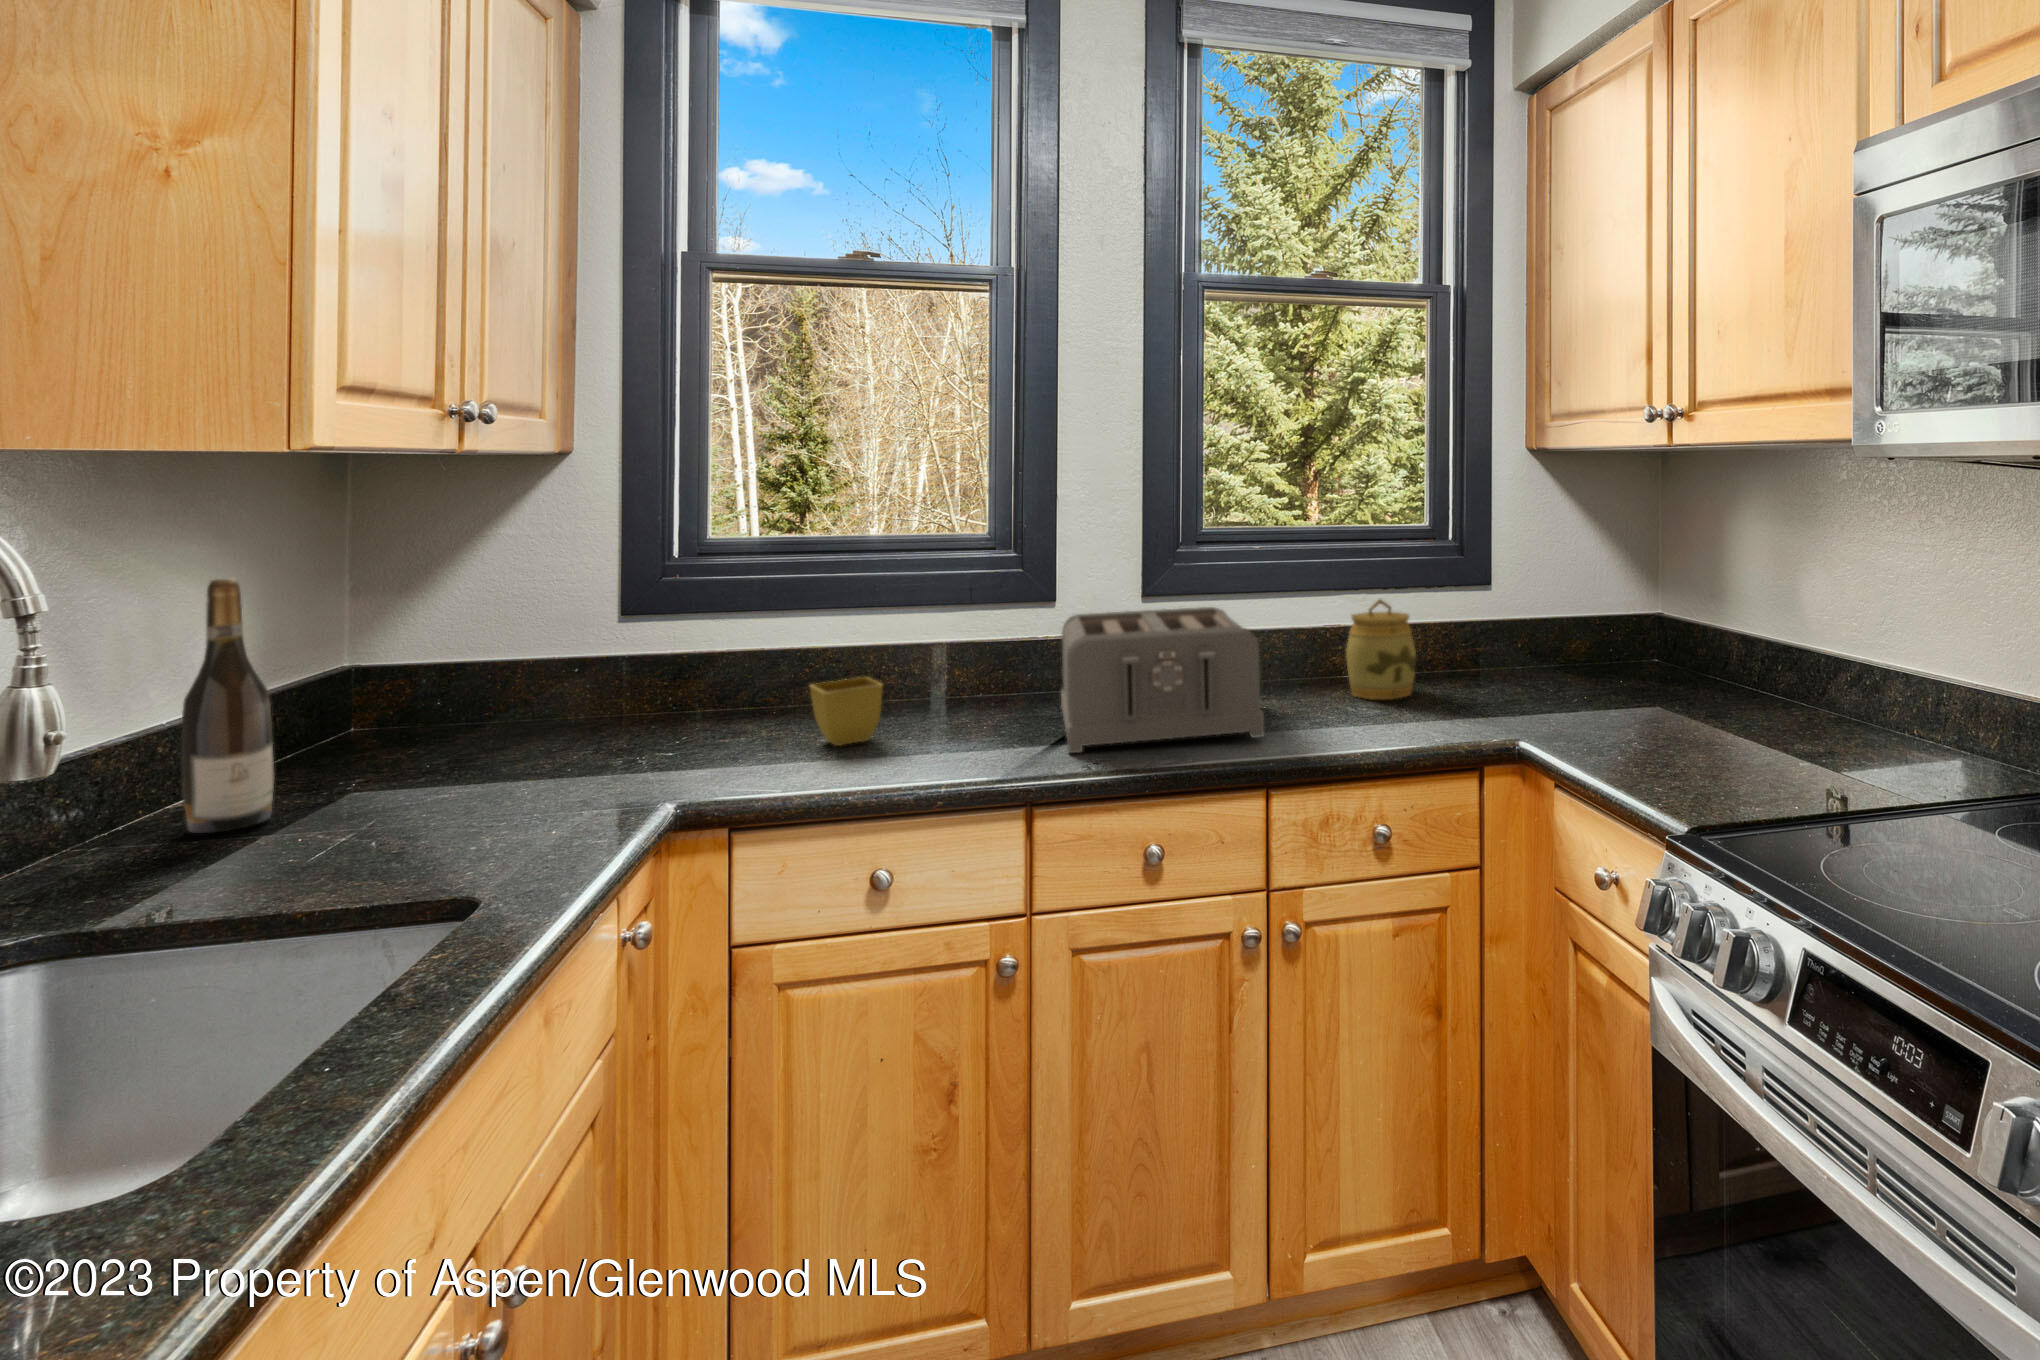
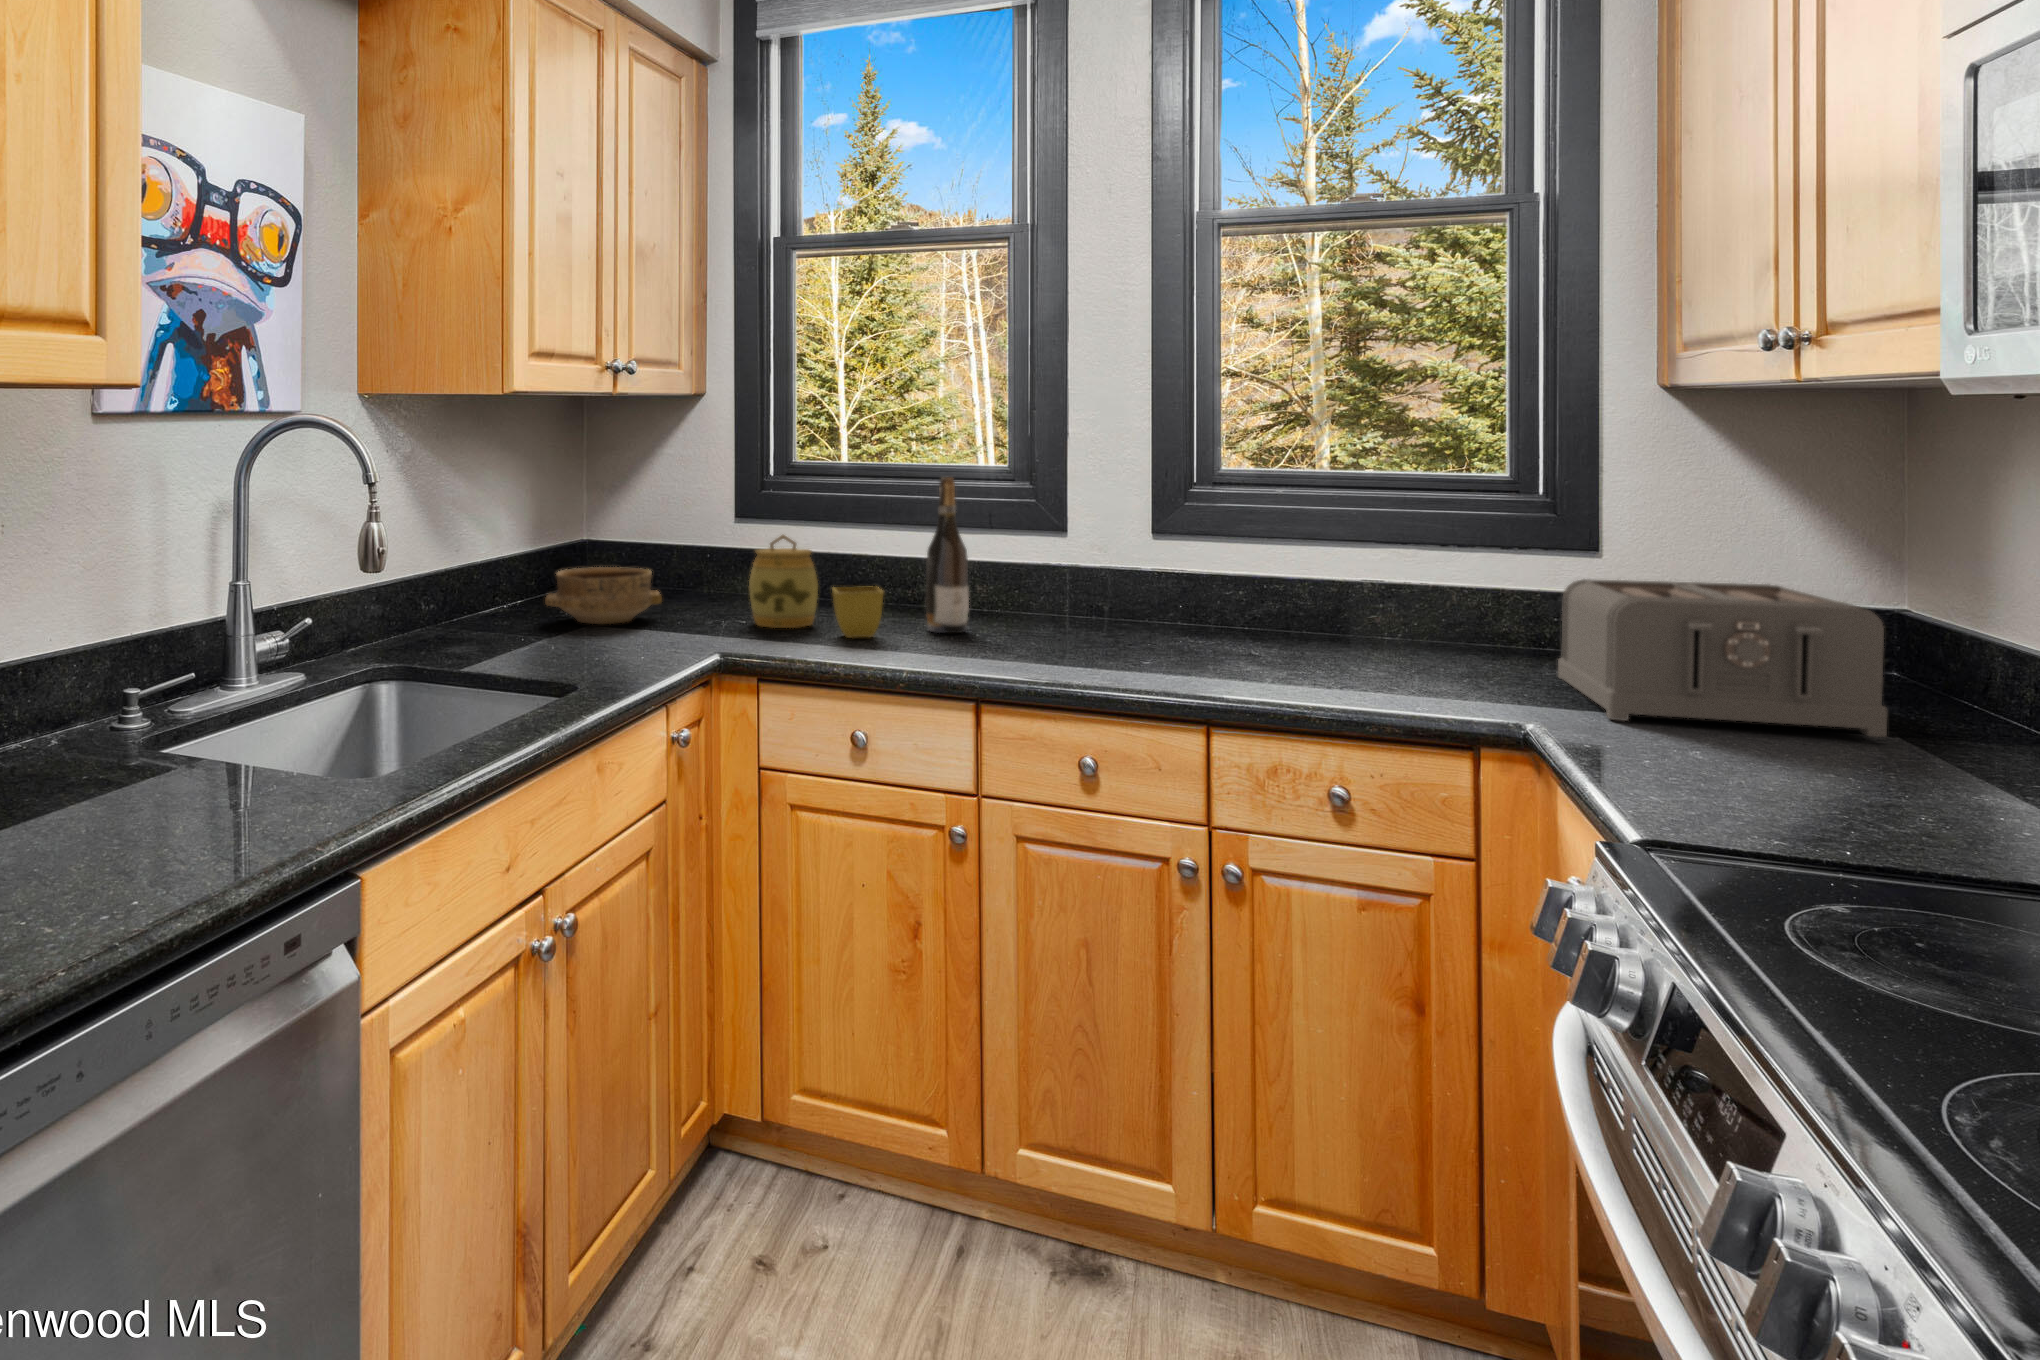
wine bottle: present [182,578,275,833] -> present [926,477,969,633]
jar: present [1346,599,1416,700] -> present [749,535,818,628]
toaster: present [1061,607,1264,753] -> present [1558,579,1888,737]
ceramic bowl: none [340,686,548,780] -> present [545,567,662,624]

